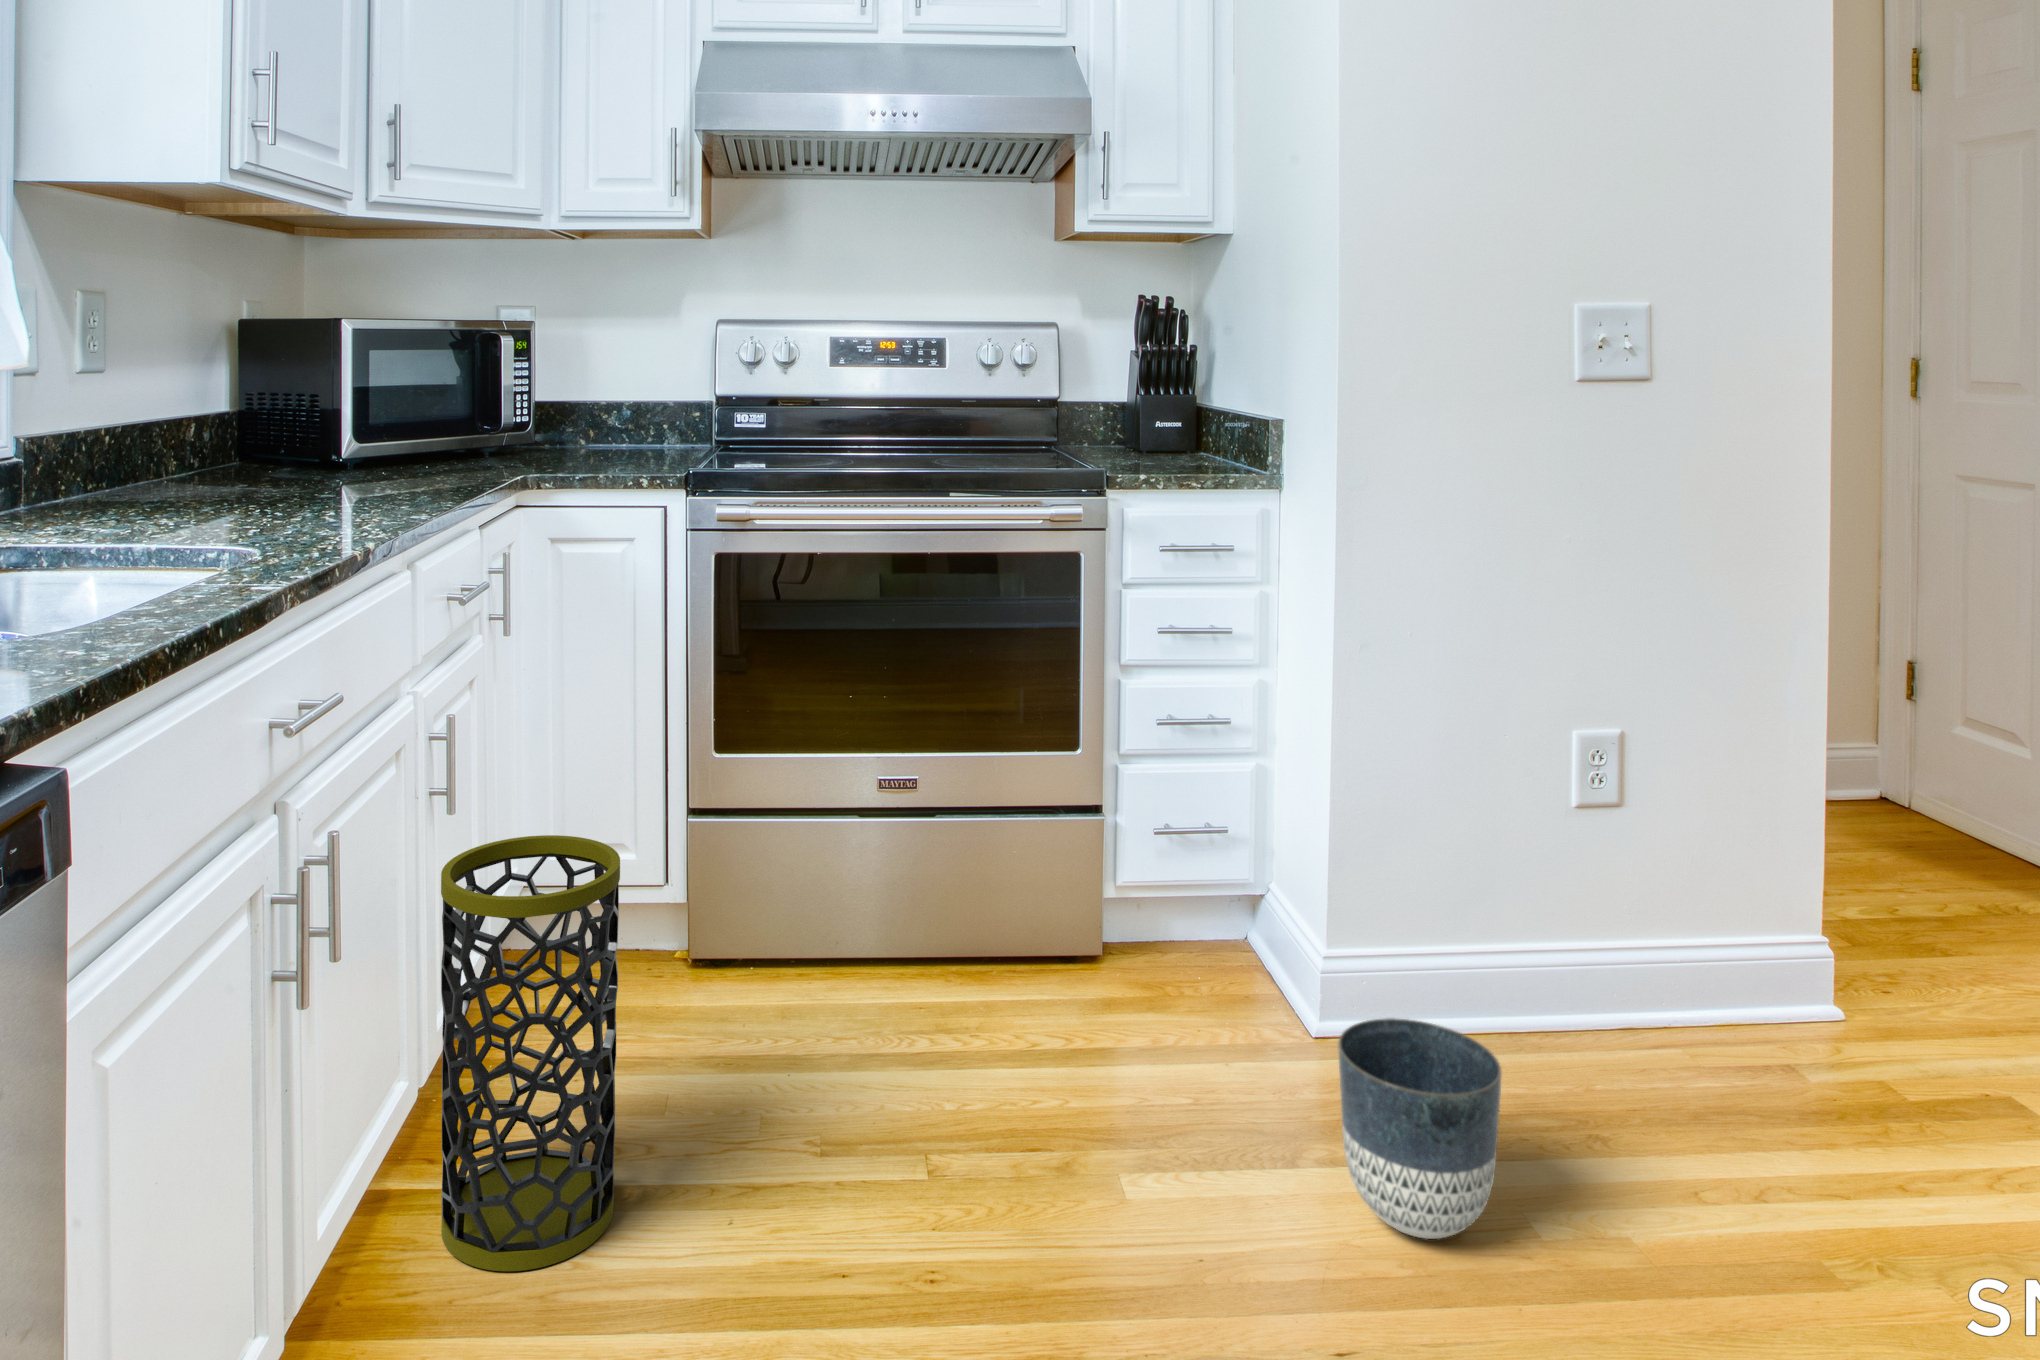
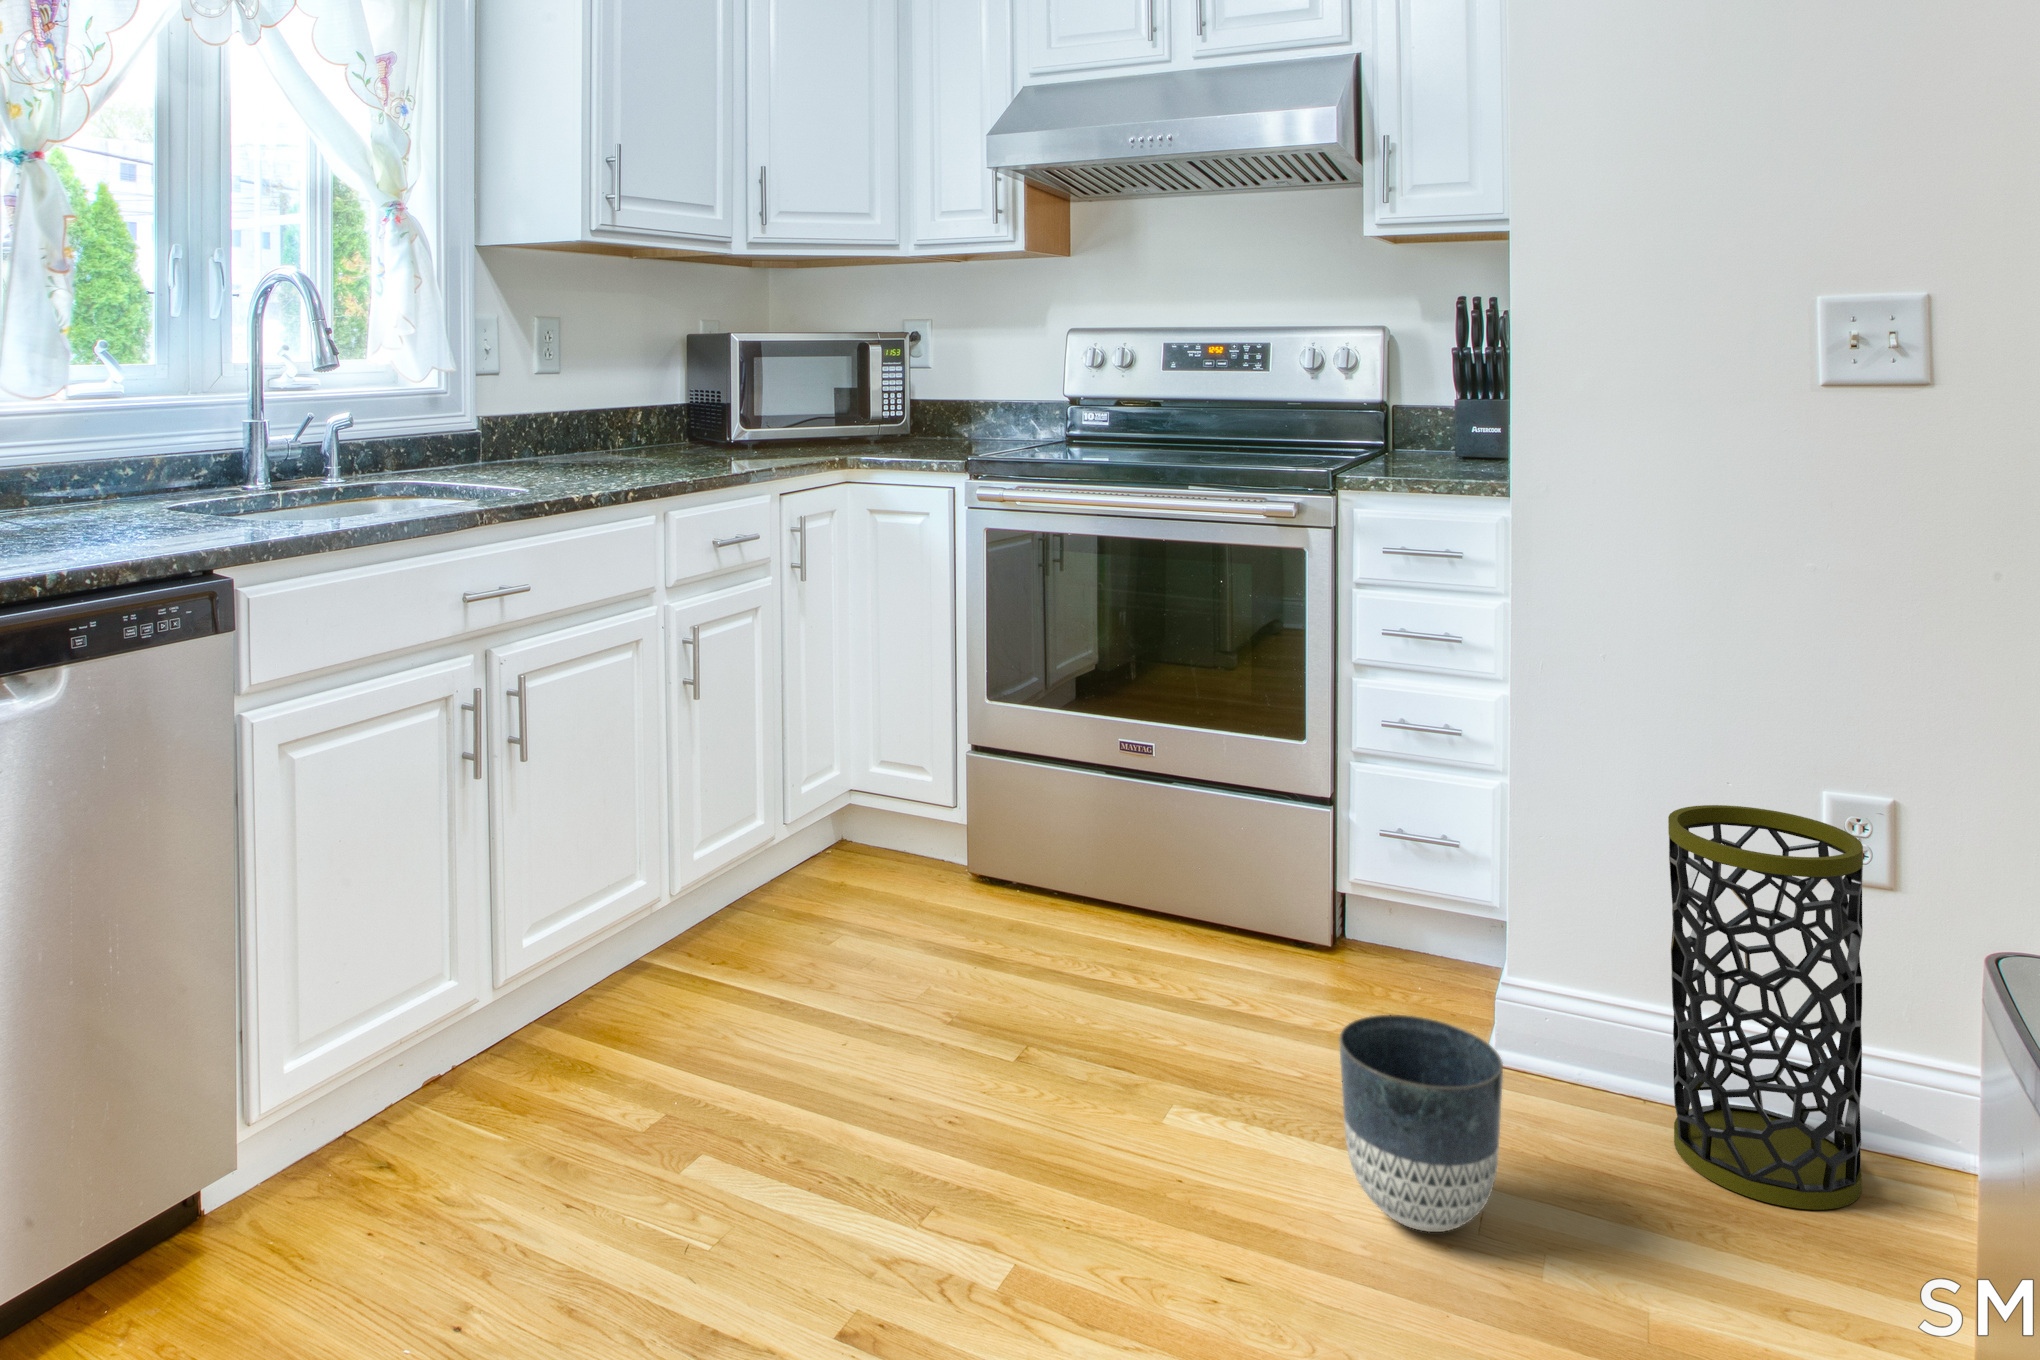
trash can: present [441,835,620,1271] -> present [1668,805,1863,1210]

